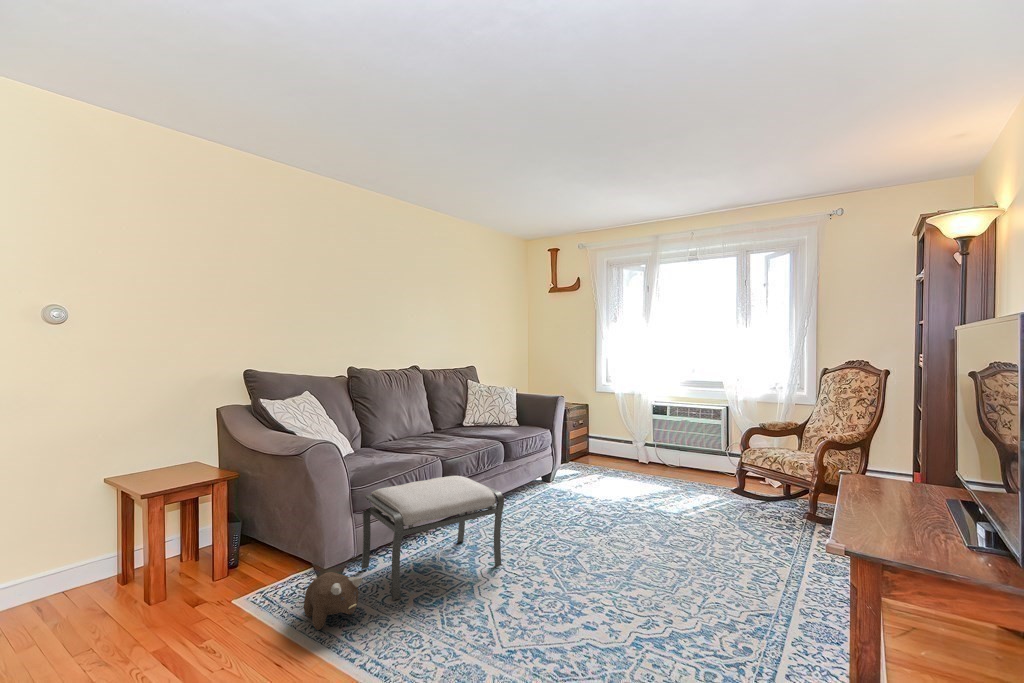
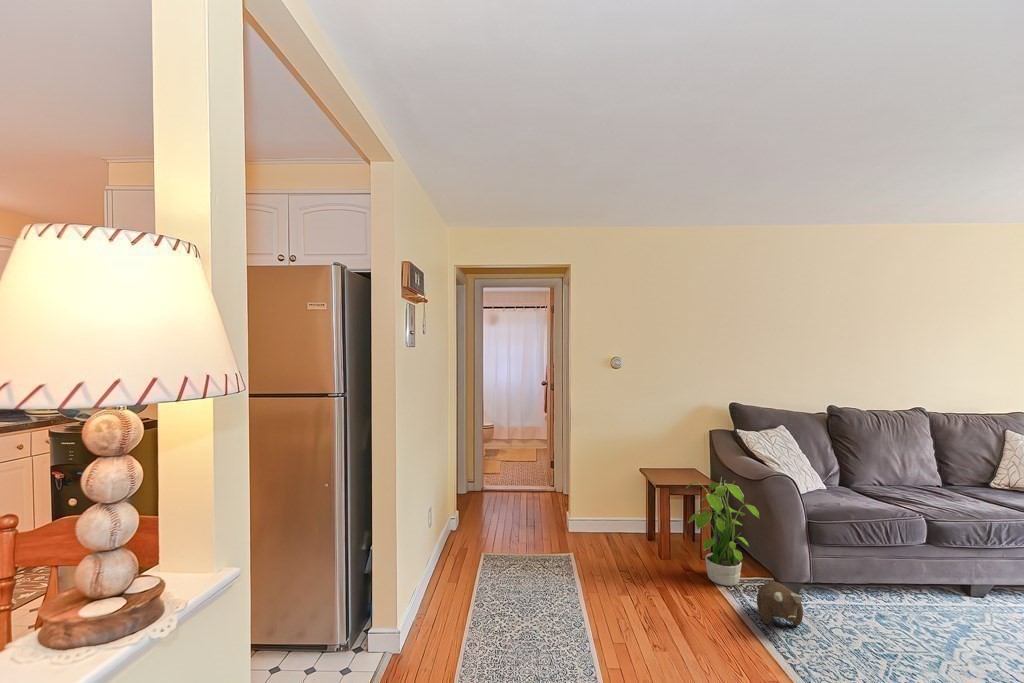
potted plant: none [195,461,301,607] -> present [686,482,760,586]
ottoman: present [361,476,504,601] -> none [820,528,1000,662]

